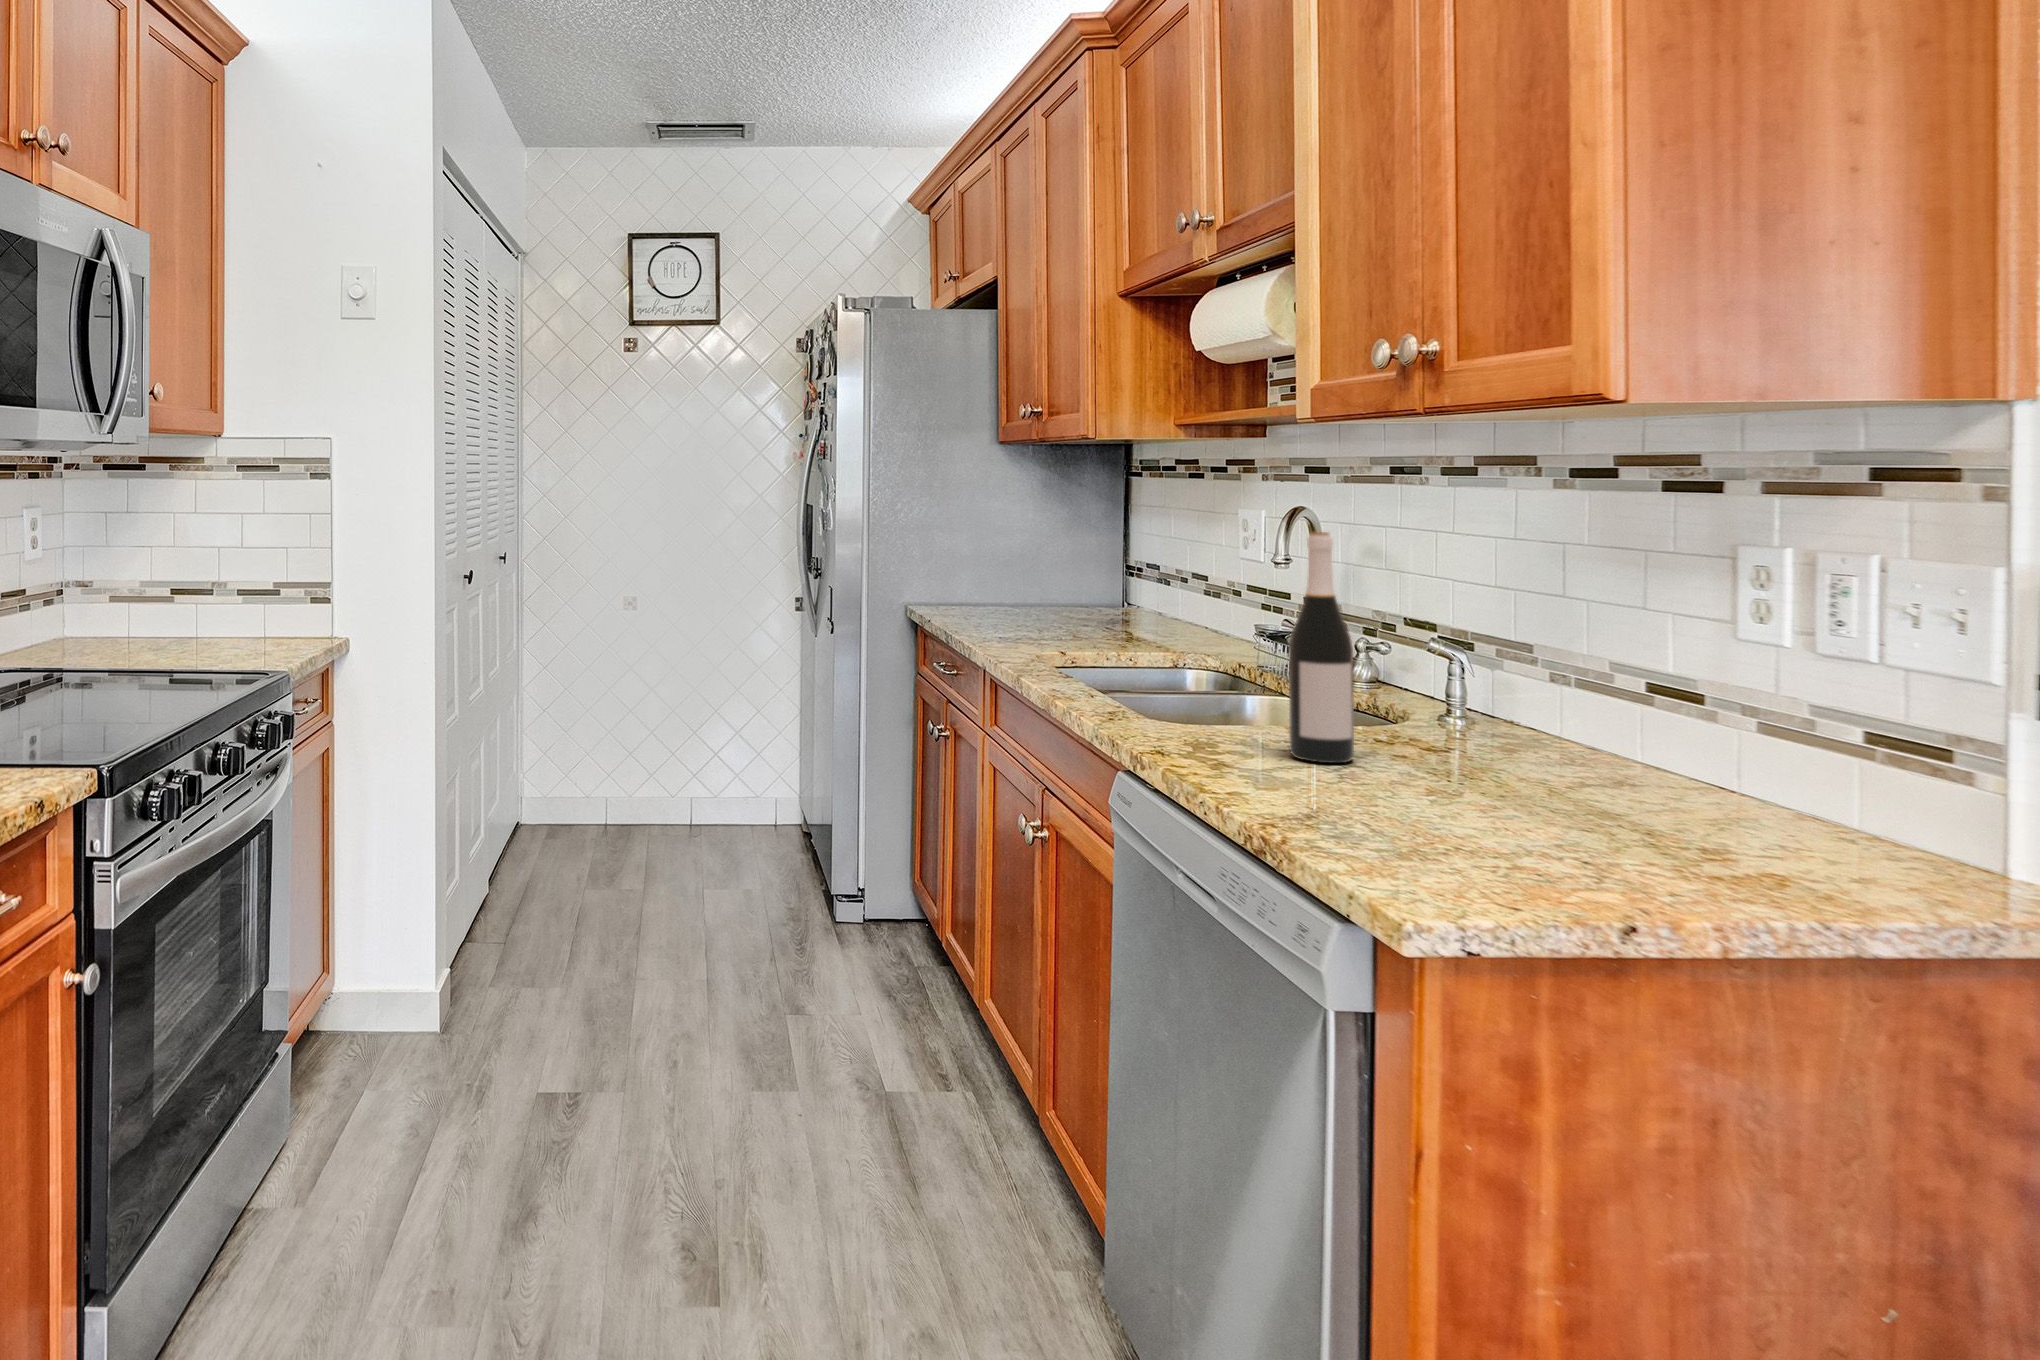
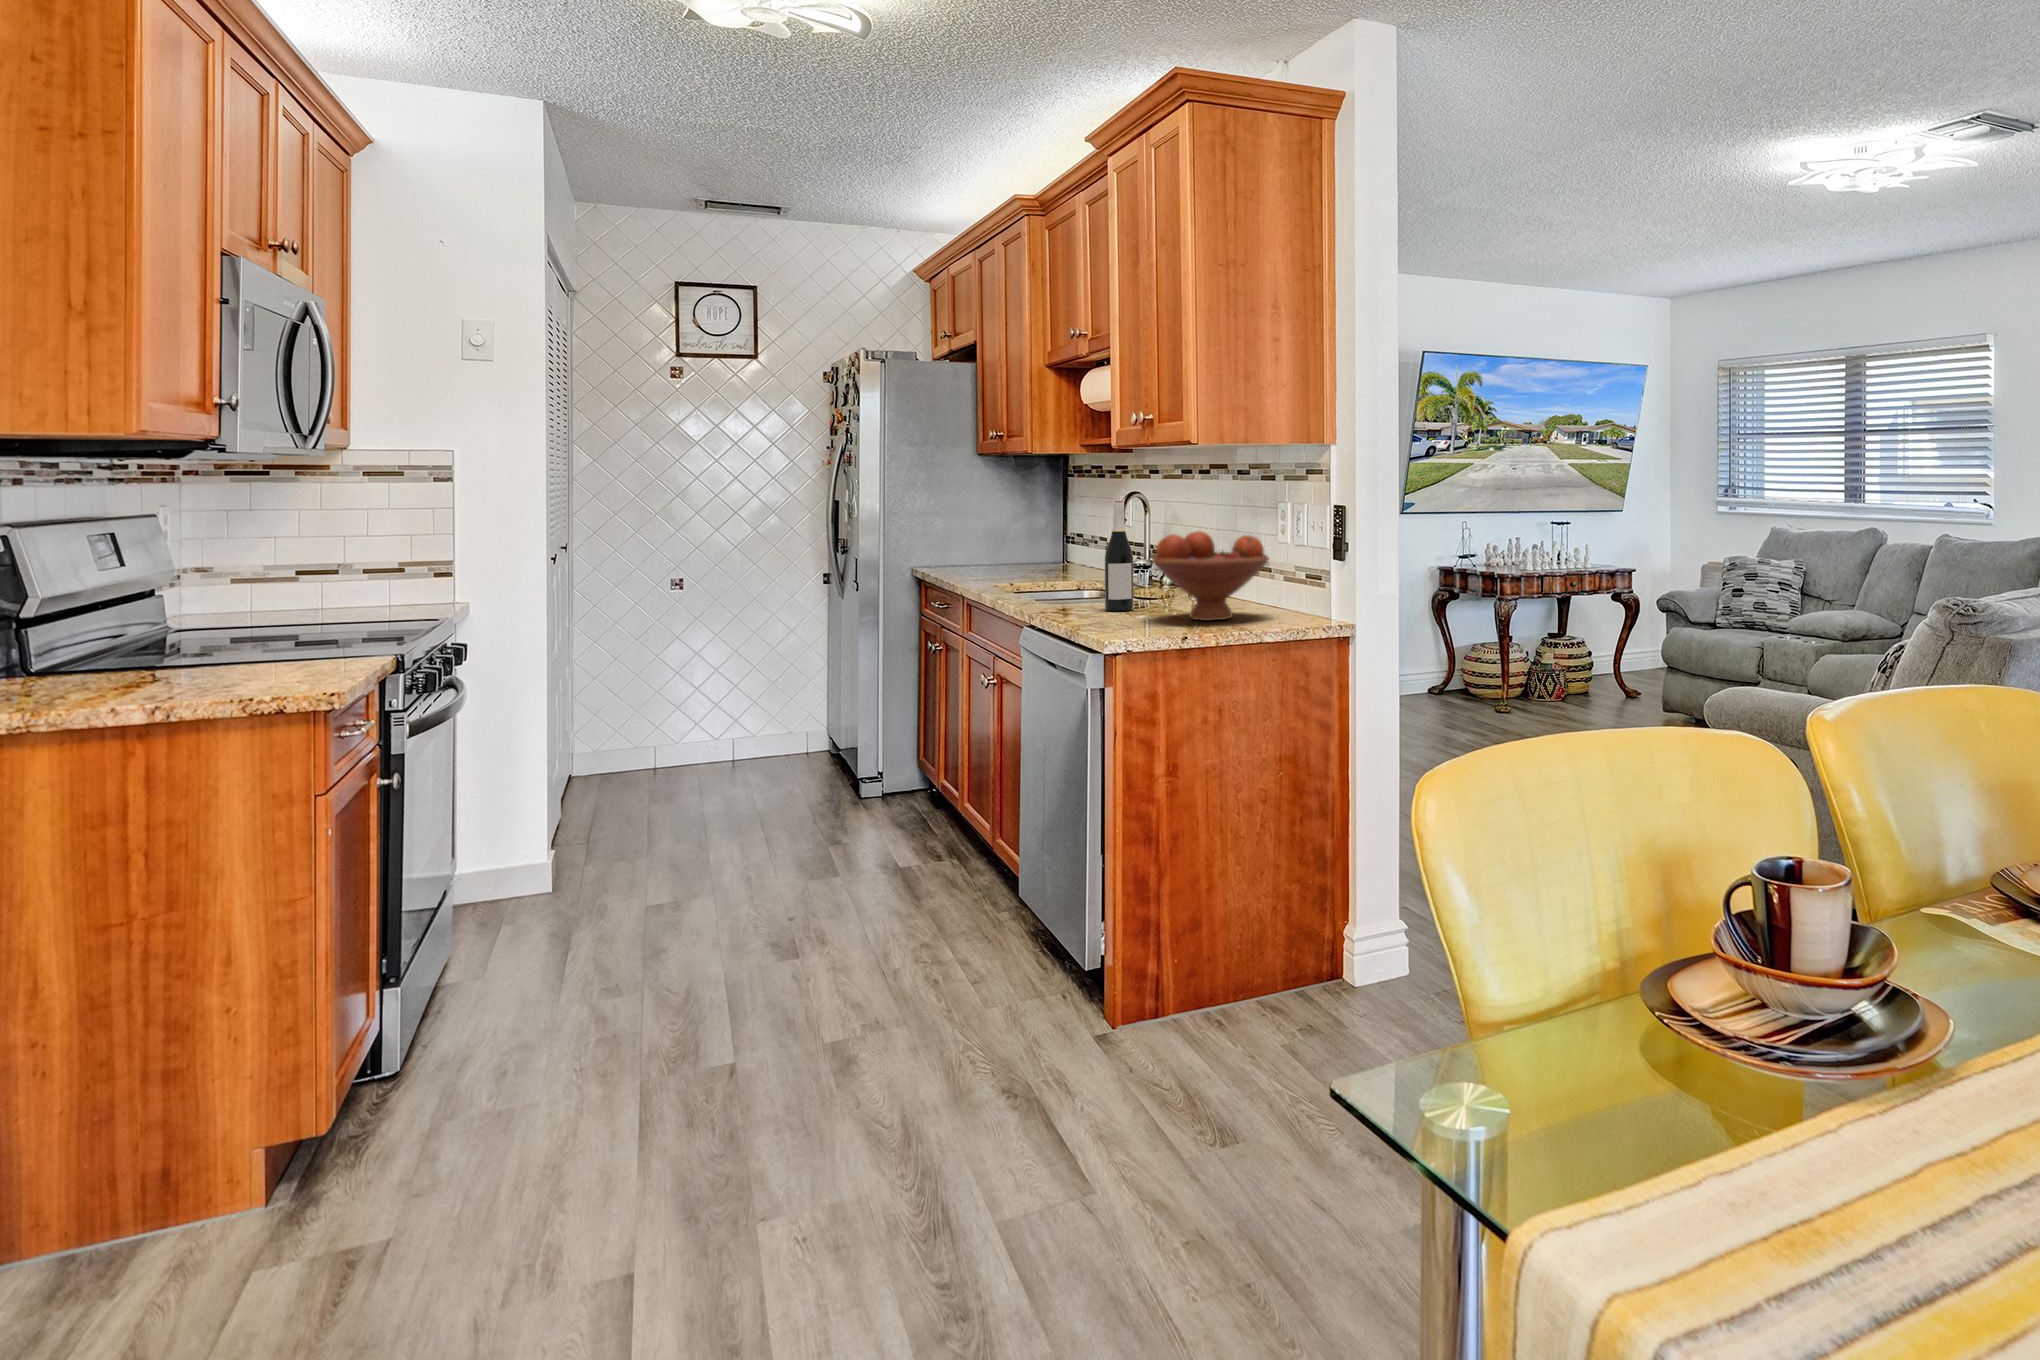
fruit bowl: none [1443,611,1794,844] -> present [1152,531,1269,621]

